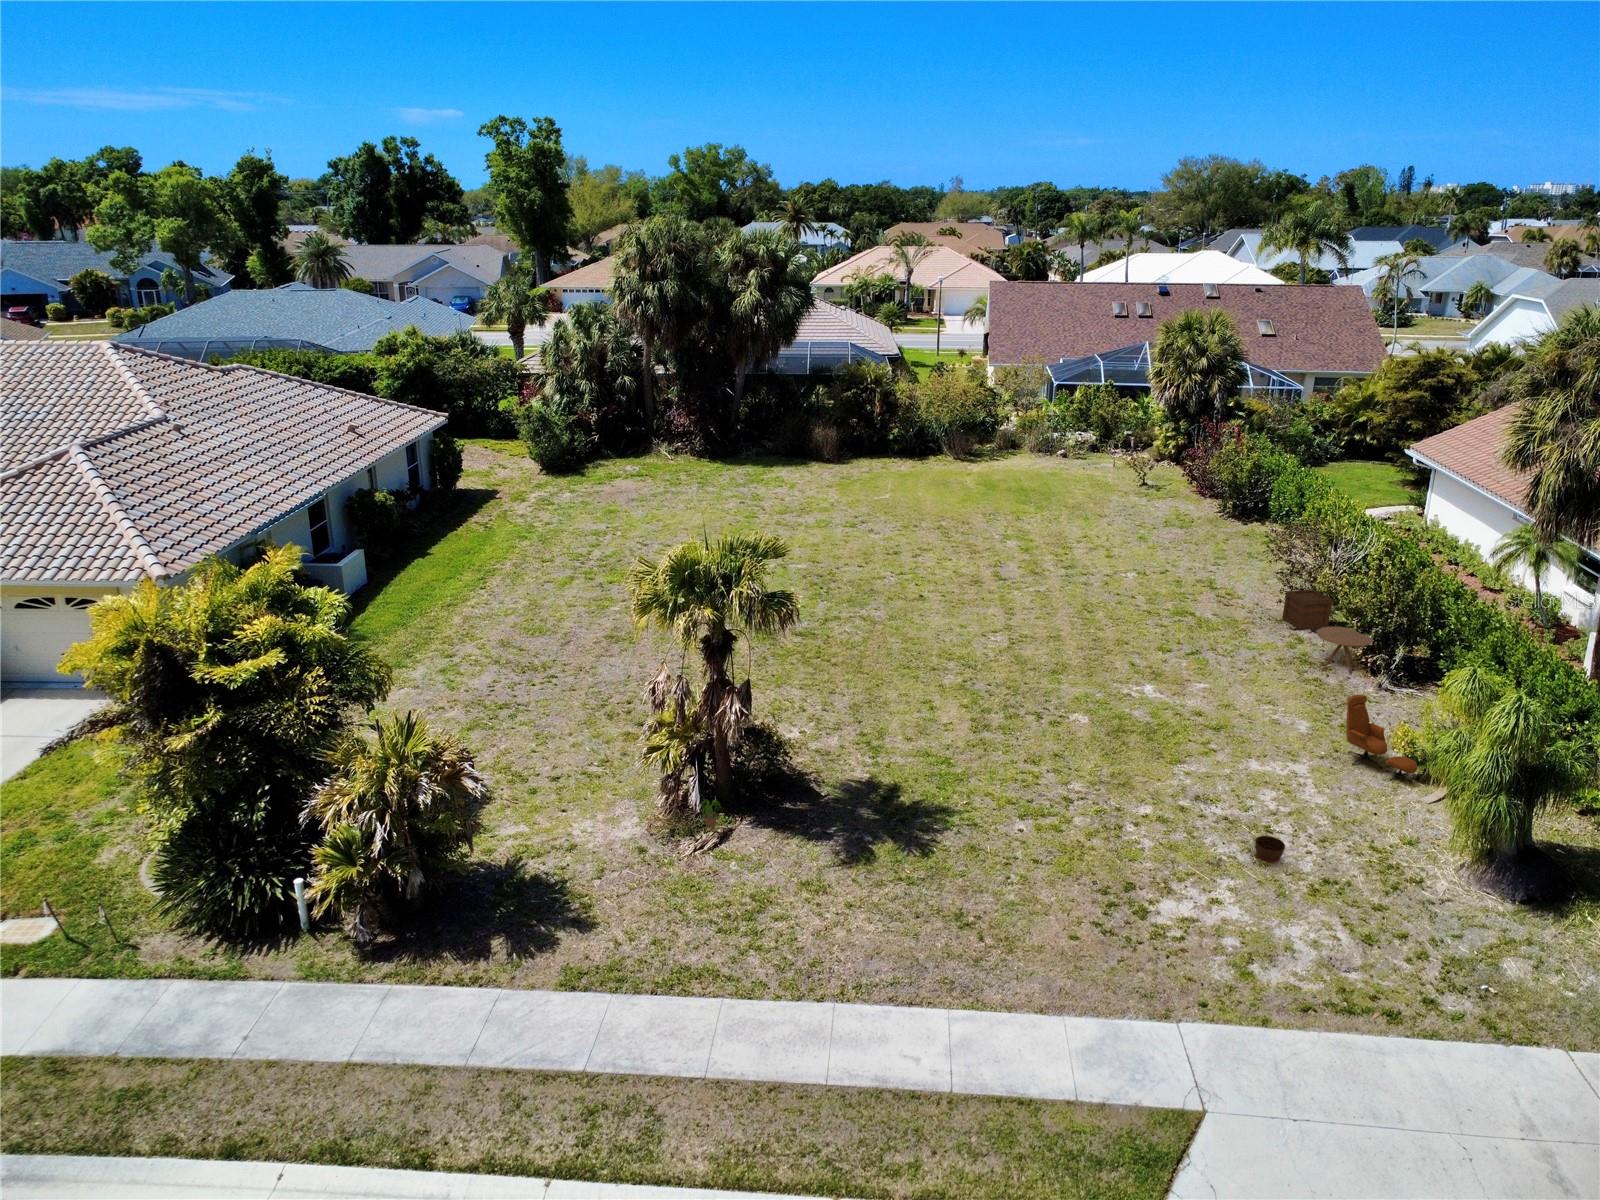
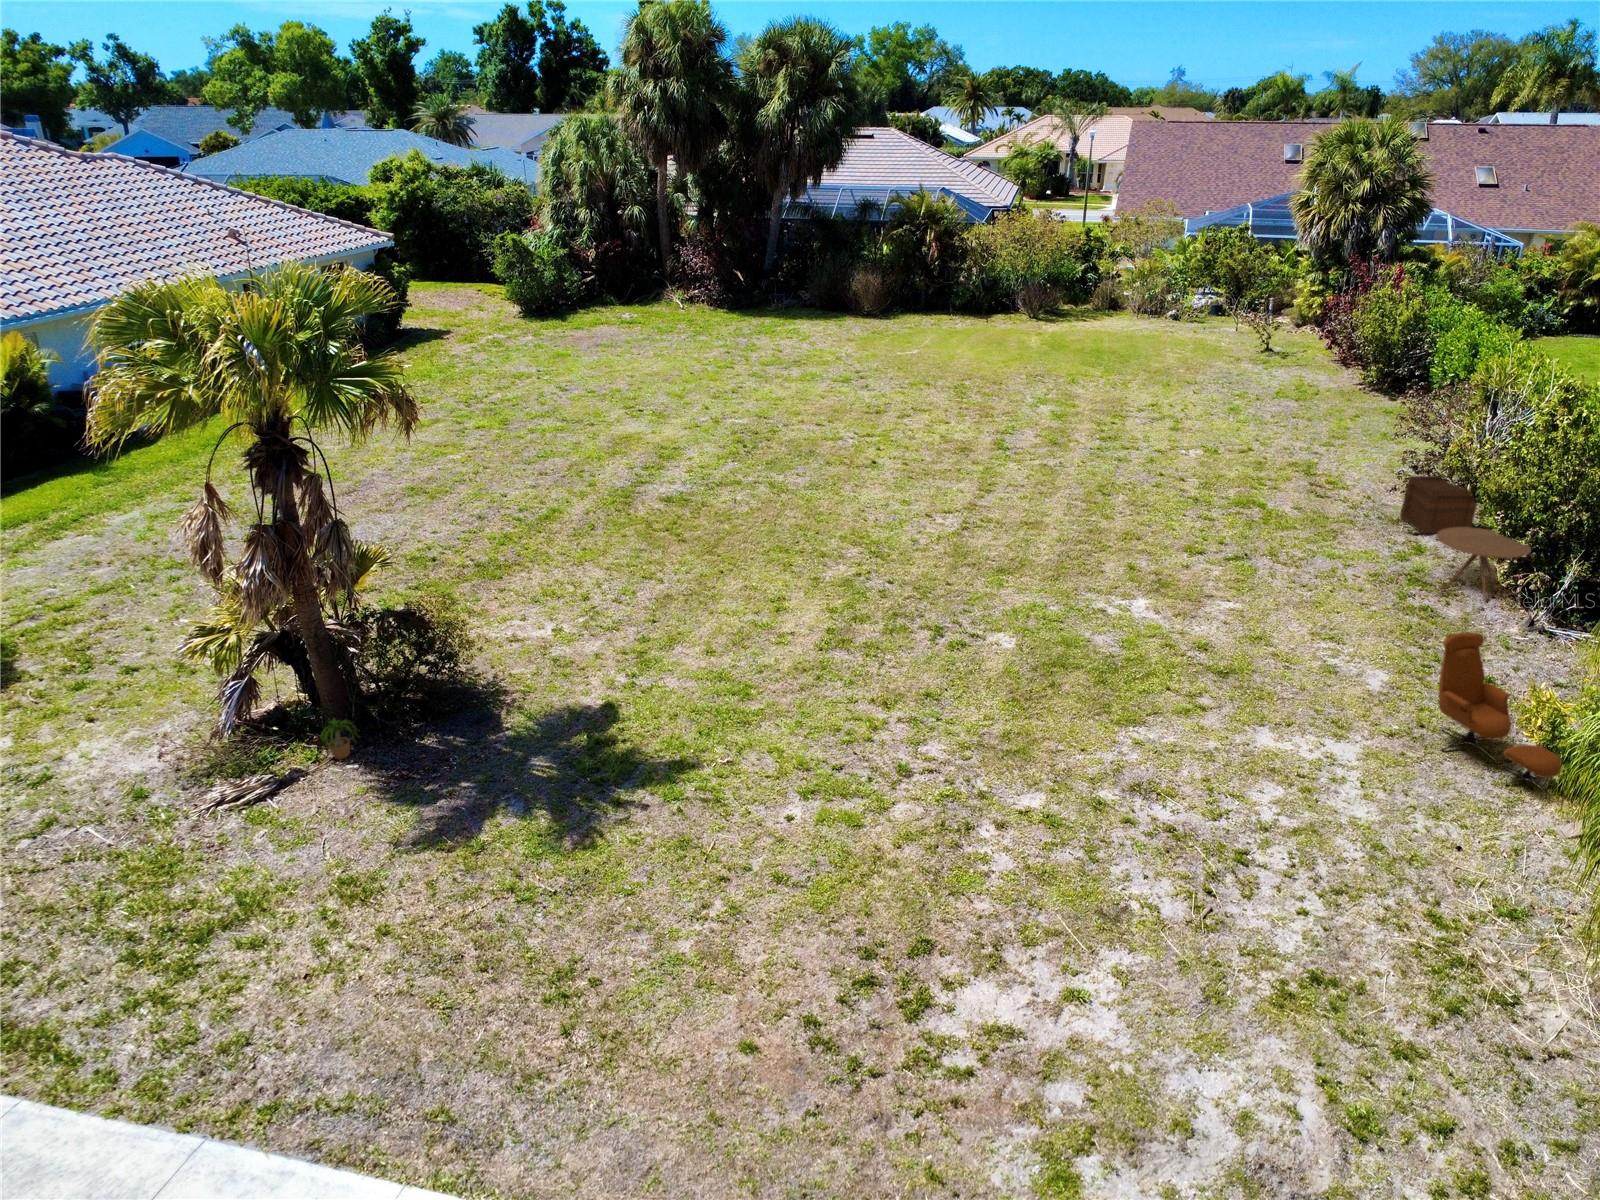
basket: present [1255,836,1285,862] -> none [1194,872,1249,924]

